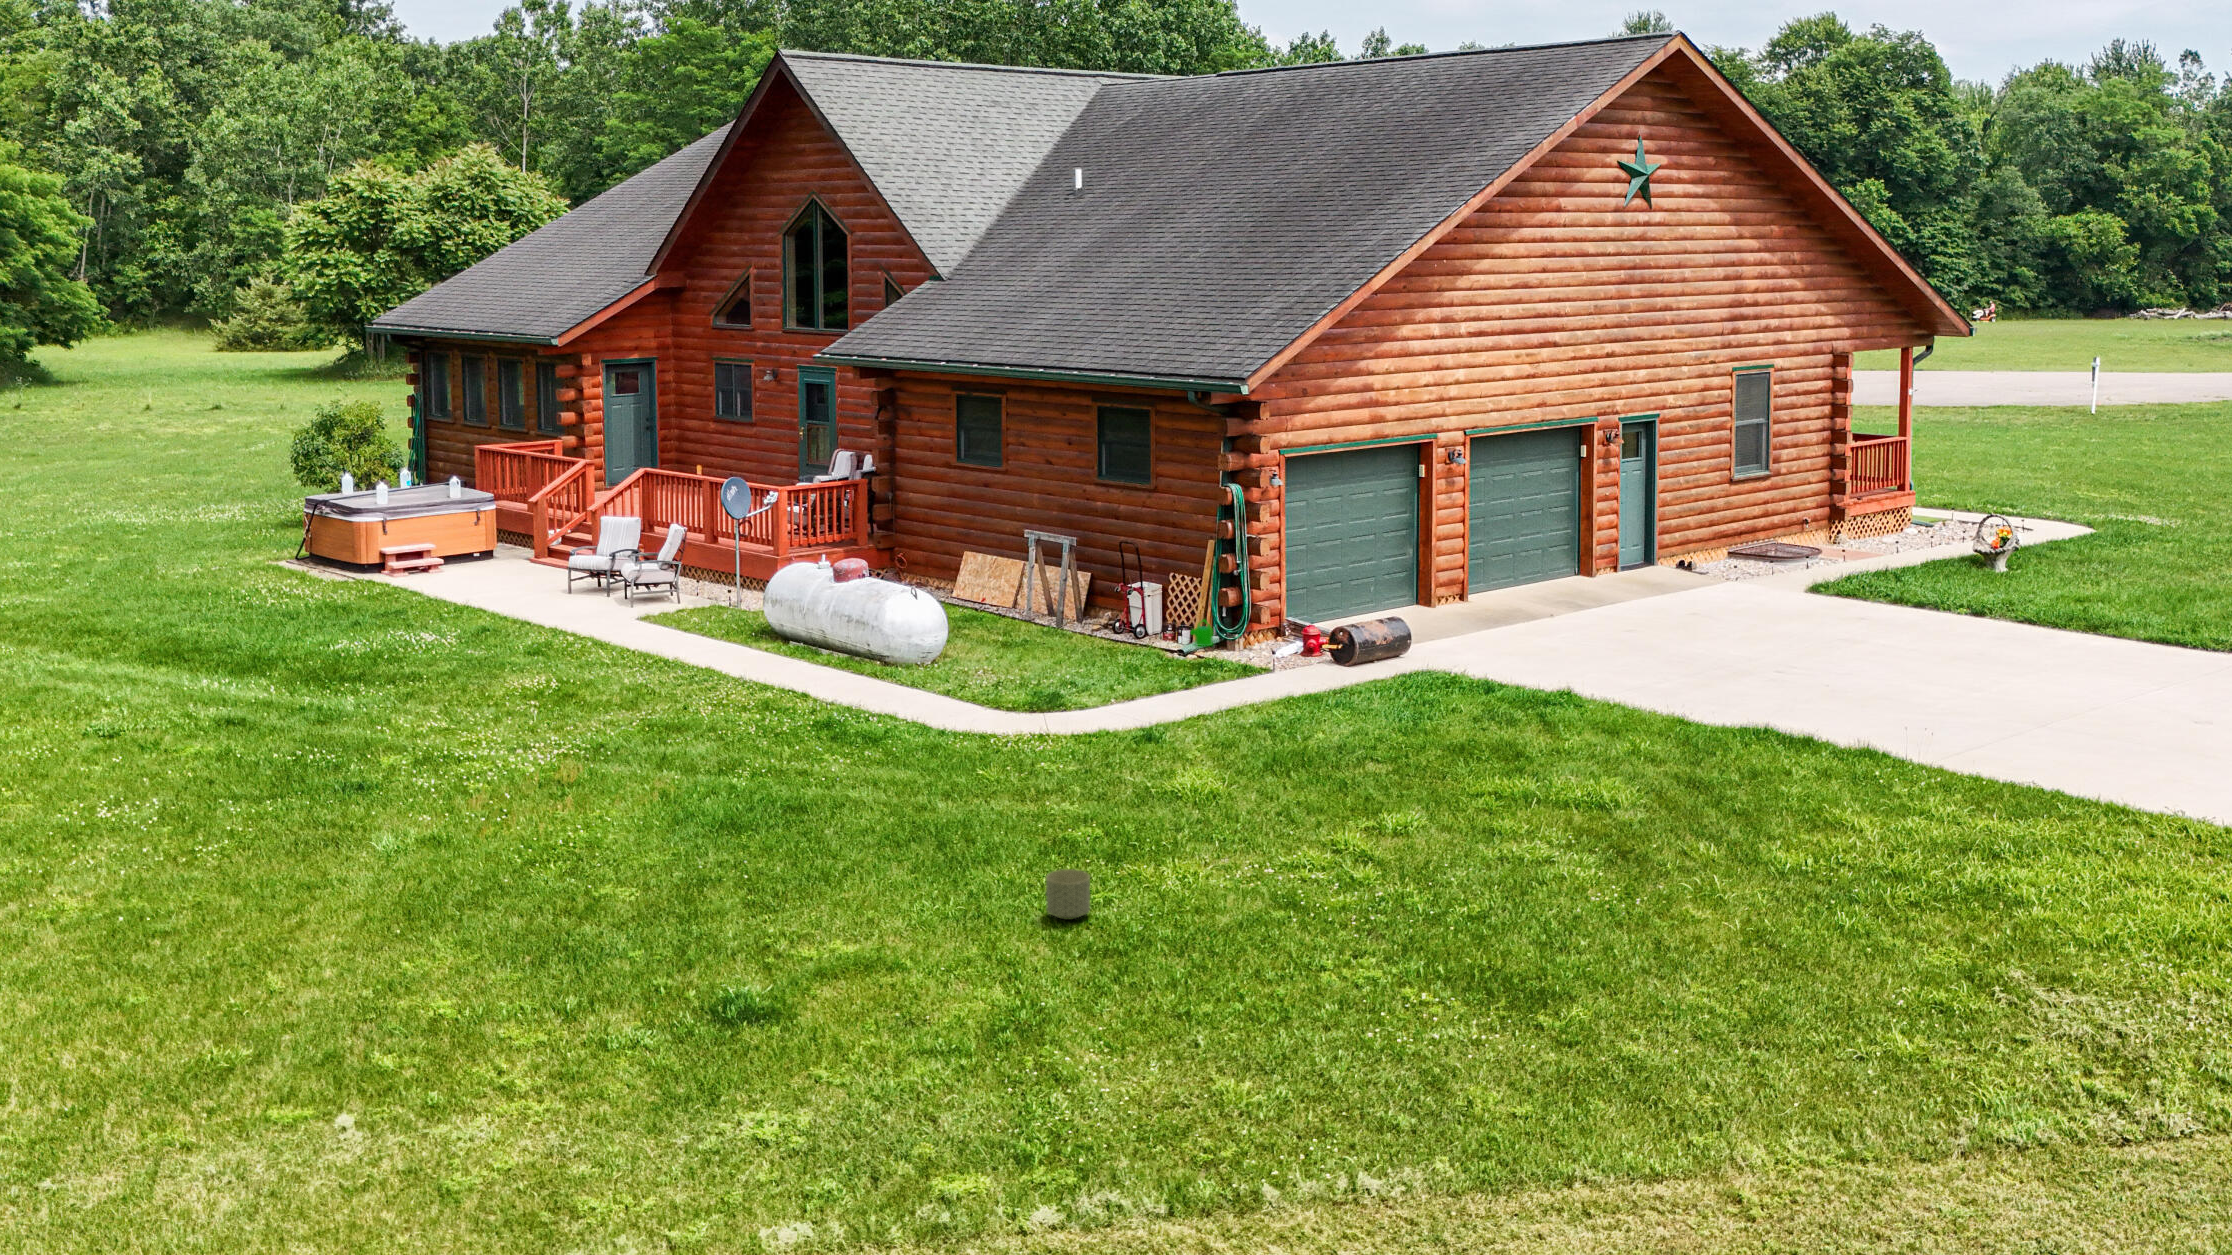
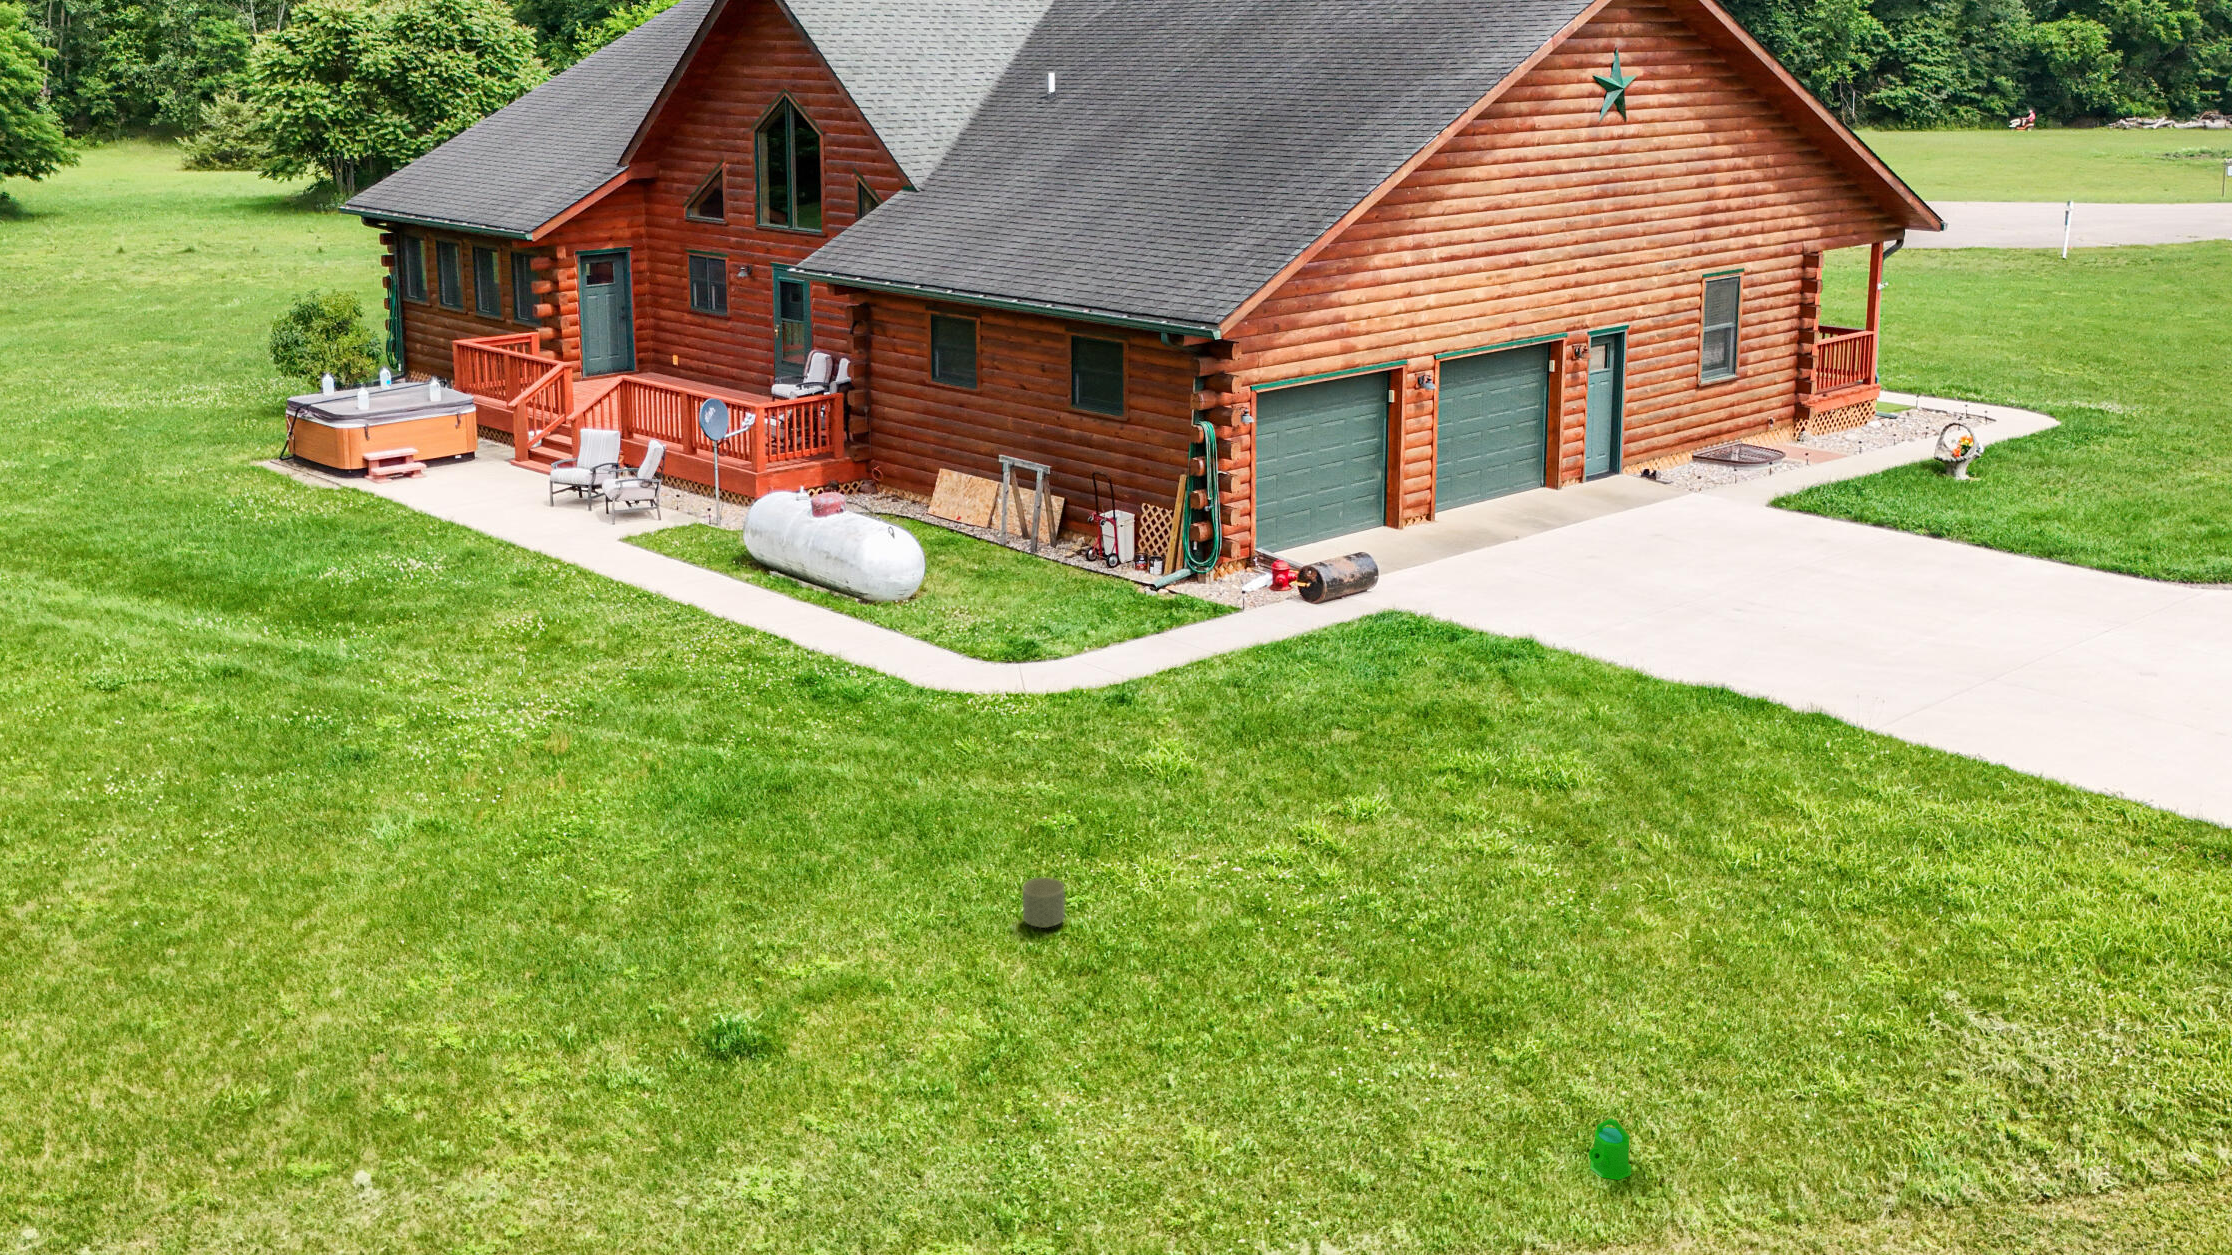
watering can: present [1190,619,1213,646] -> present [1589,1118,1631,1180]

